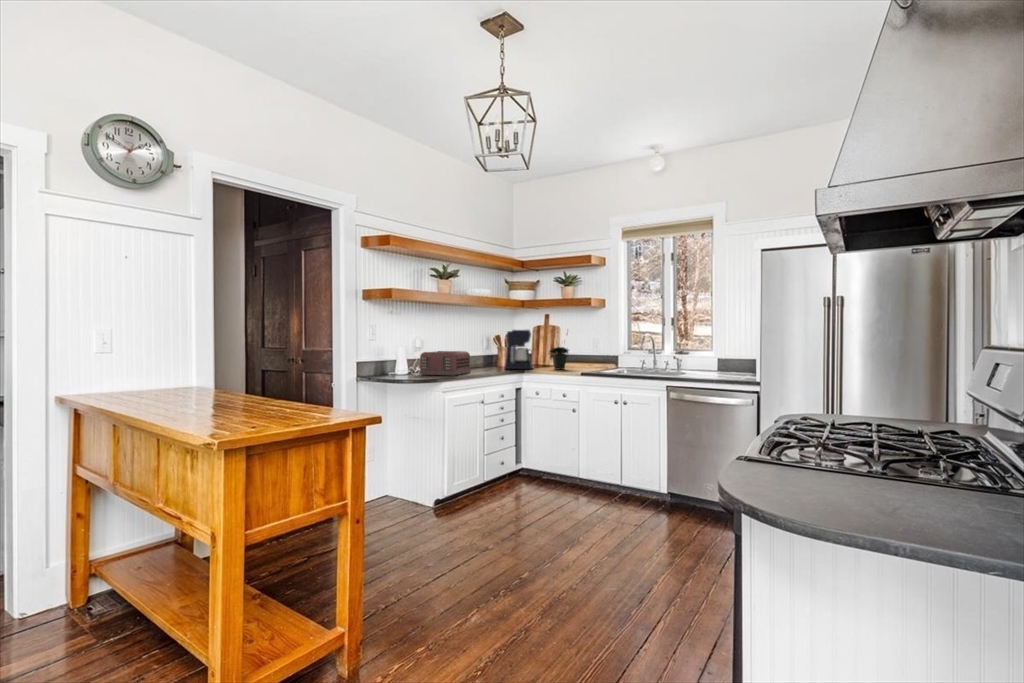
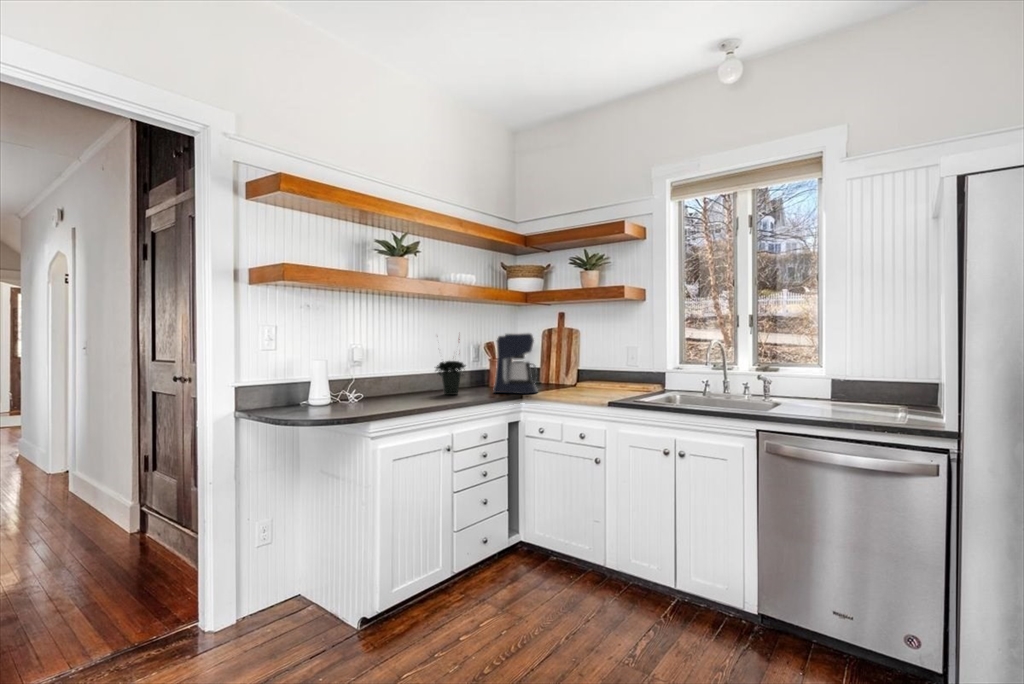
potted plant: present [550,347,569,369] -> present [436,339,466,395]
toaster: present [419,351,471,375] -> none [351,366,437,406]

